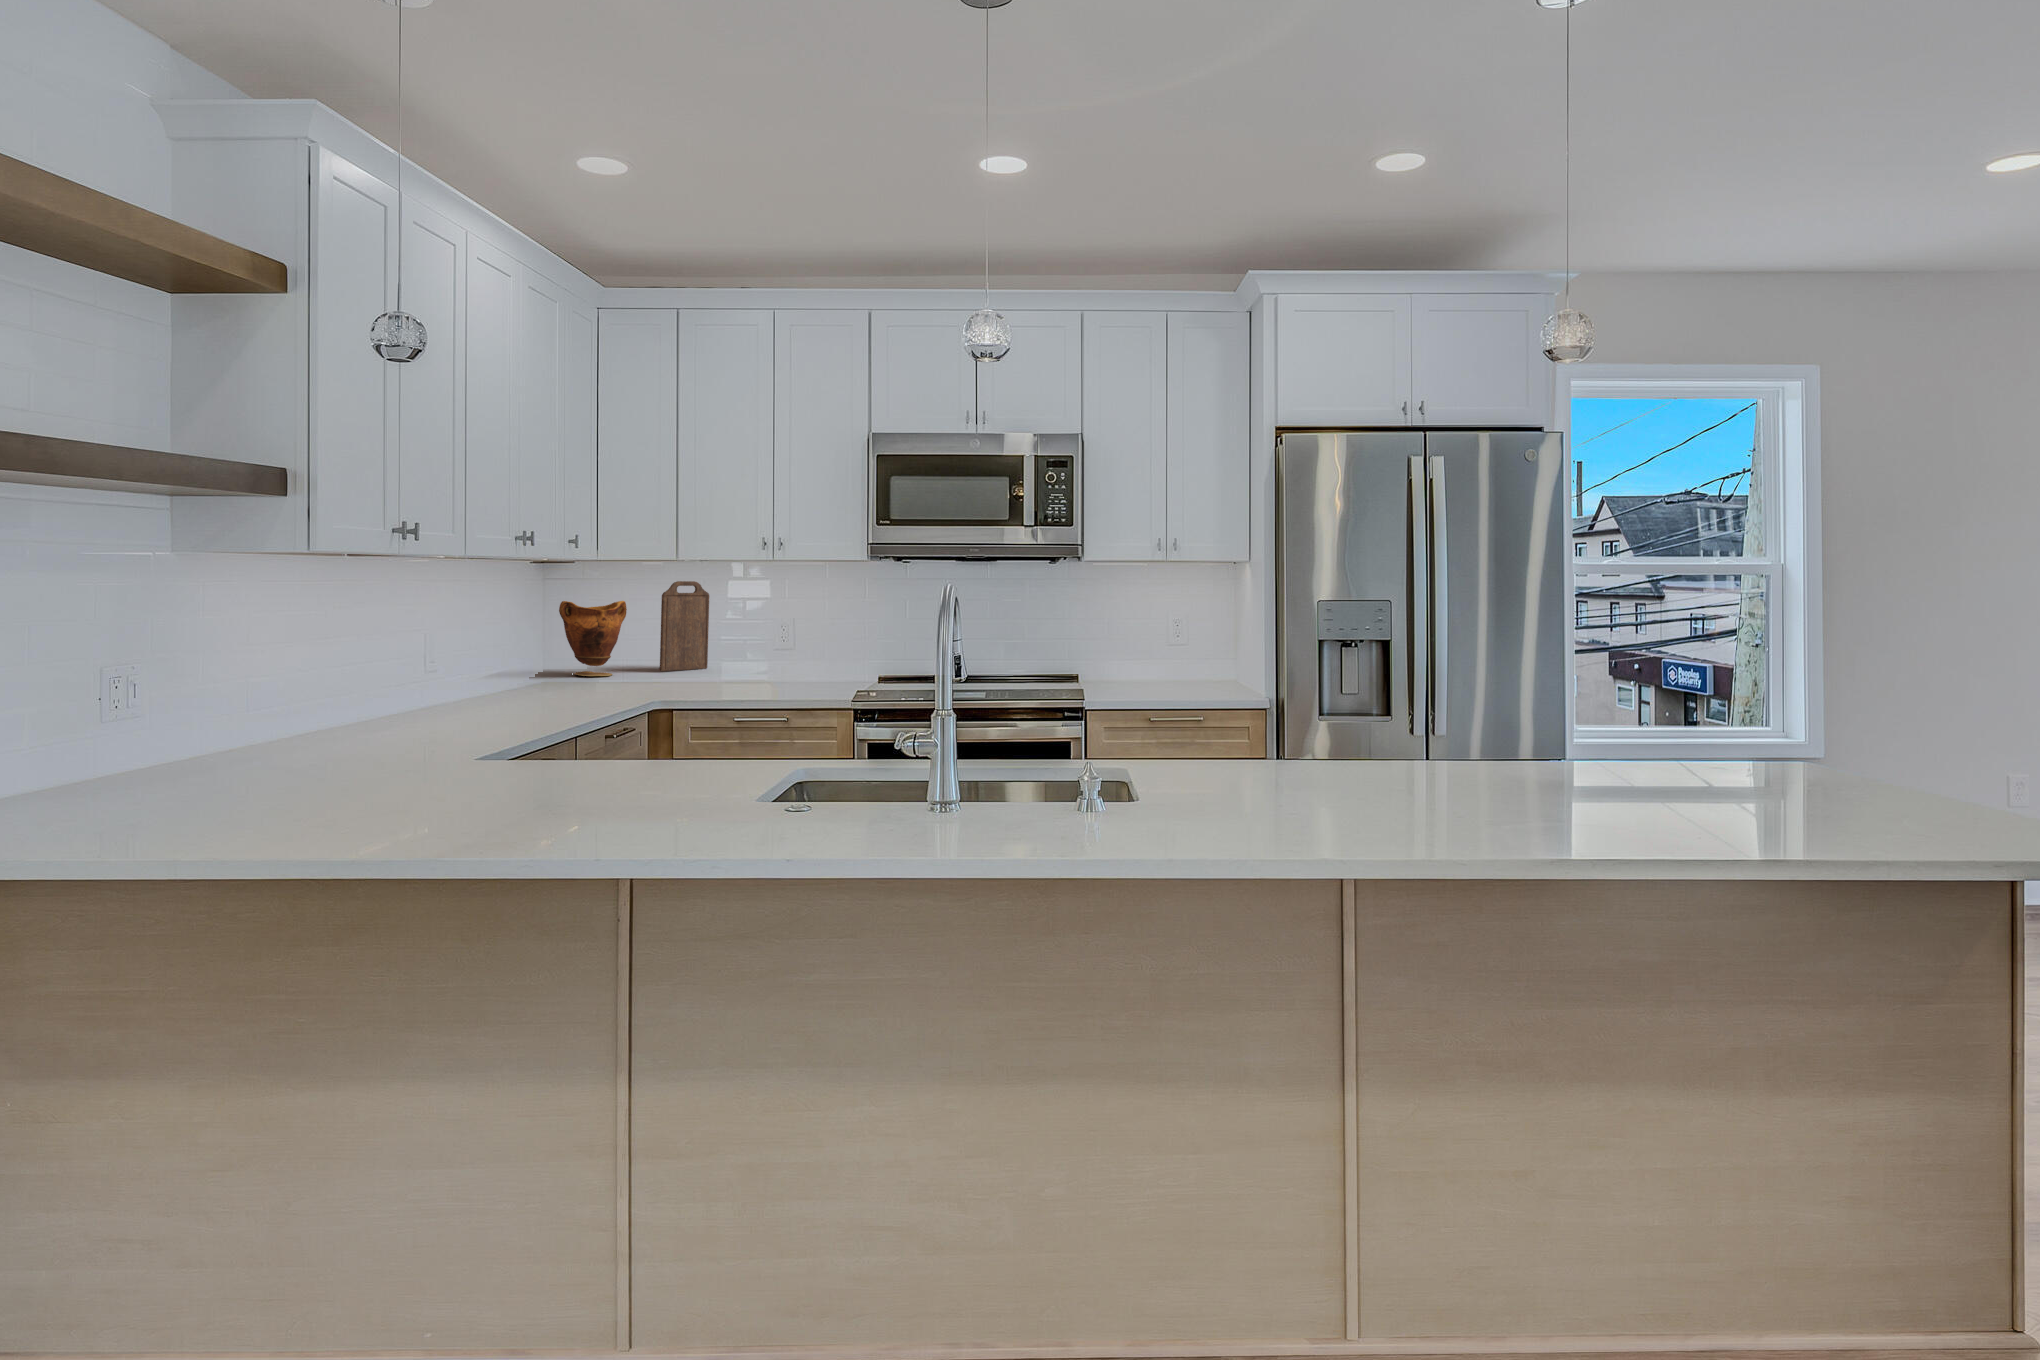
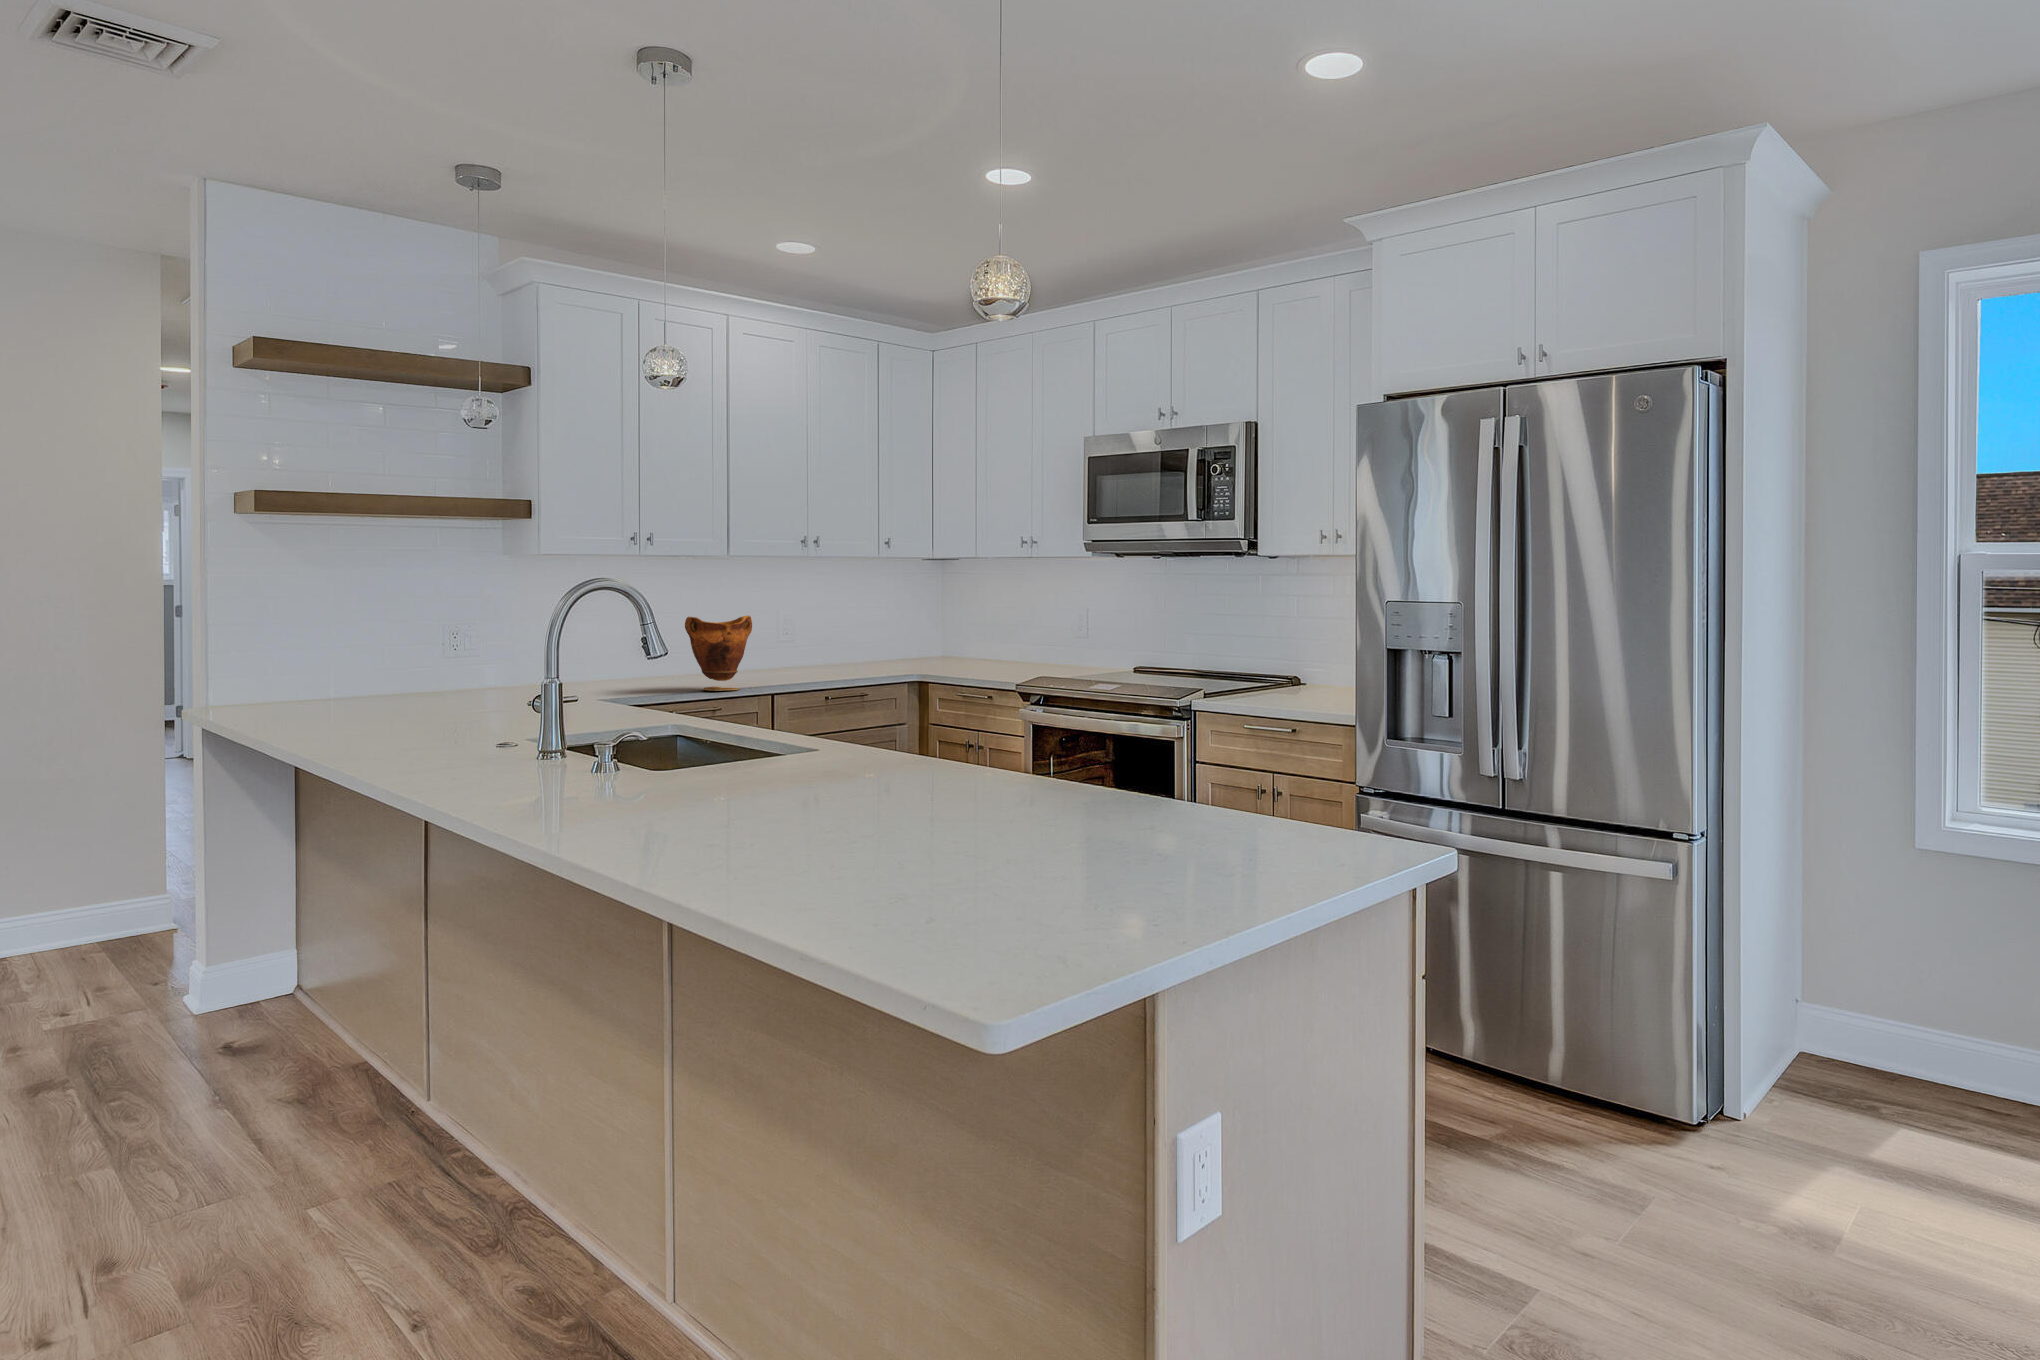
cutting board: present [660,581,709,671] -> none [786,595,835,685]

